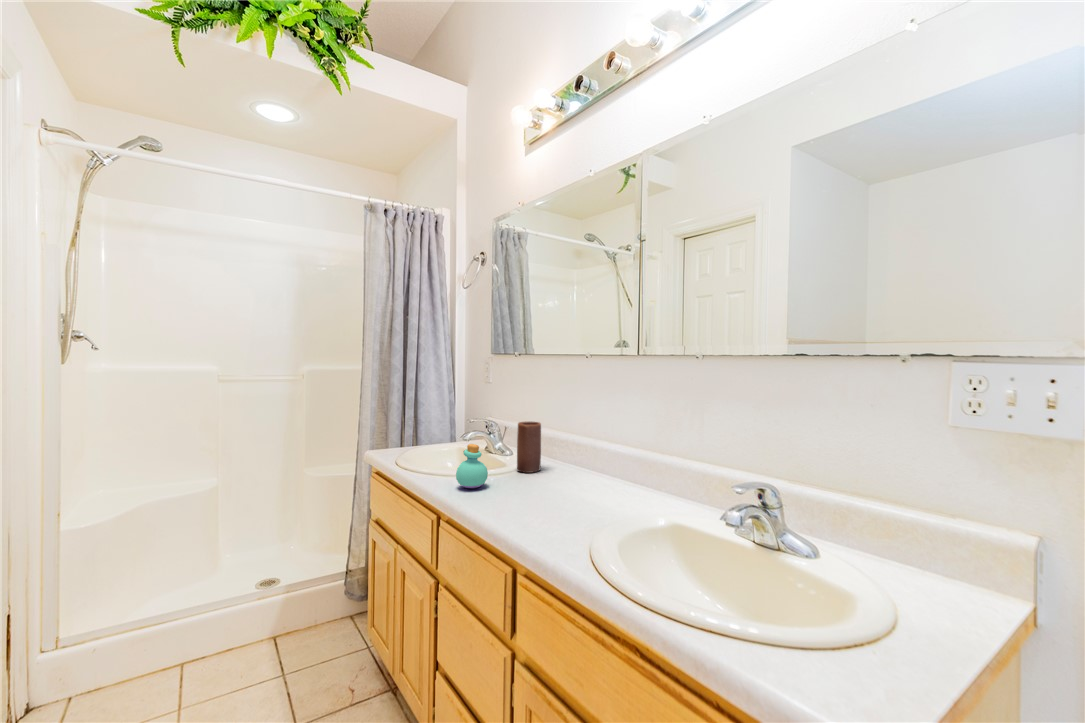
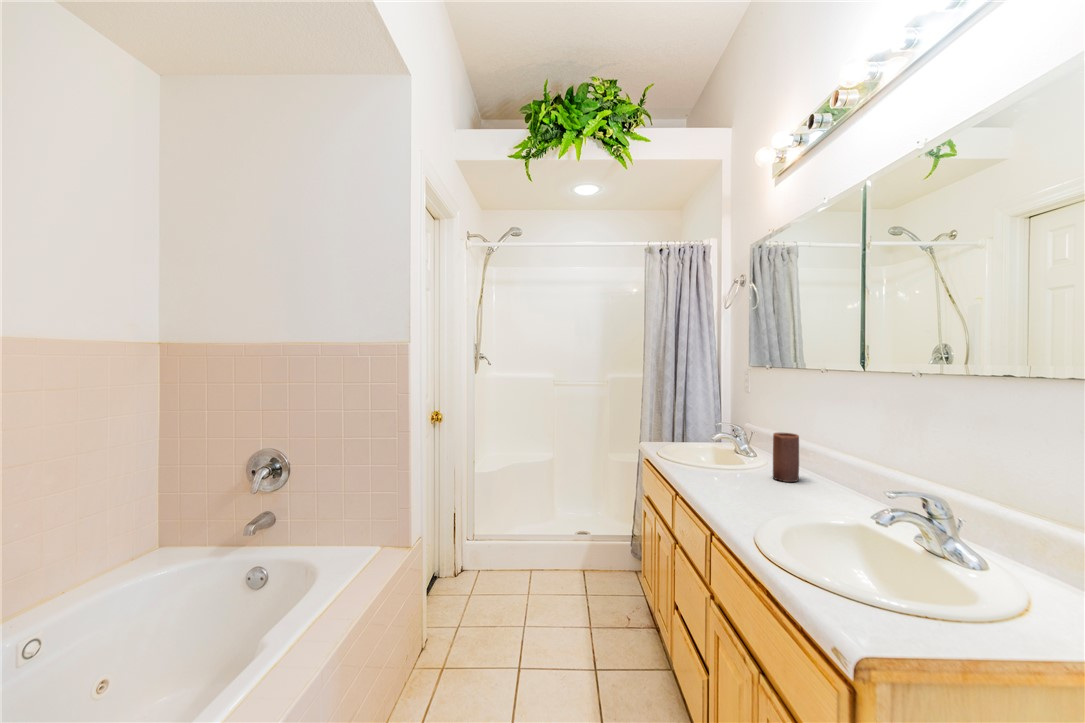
perfume bottle: present [456,444,488,488] -> none [708,448,739,487]

